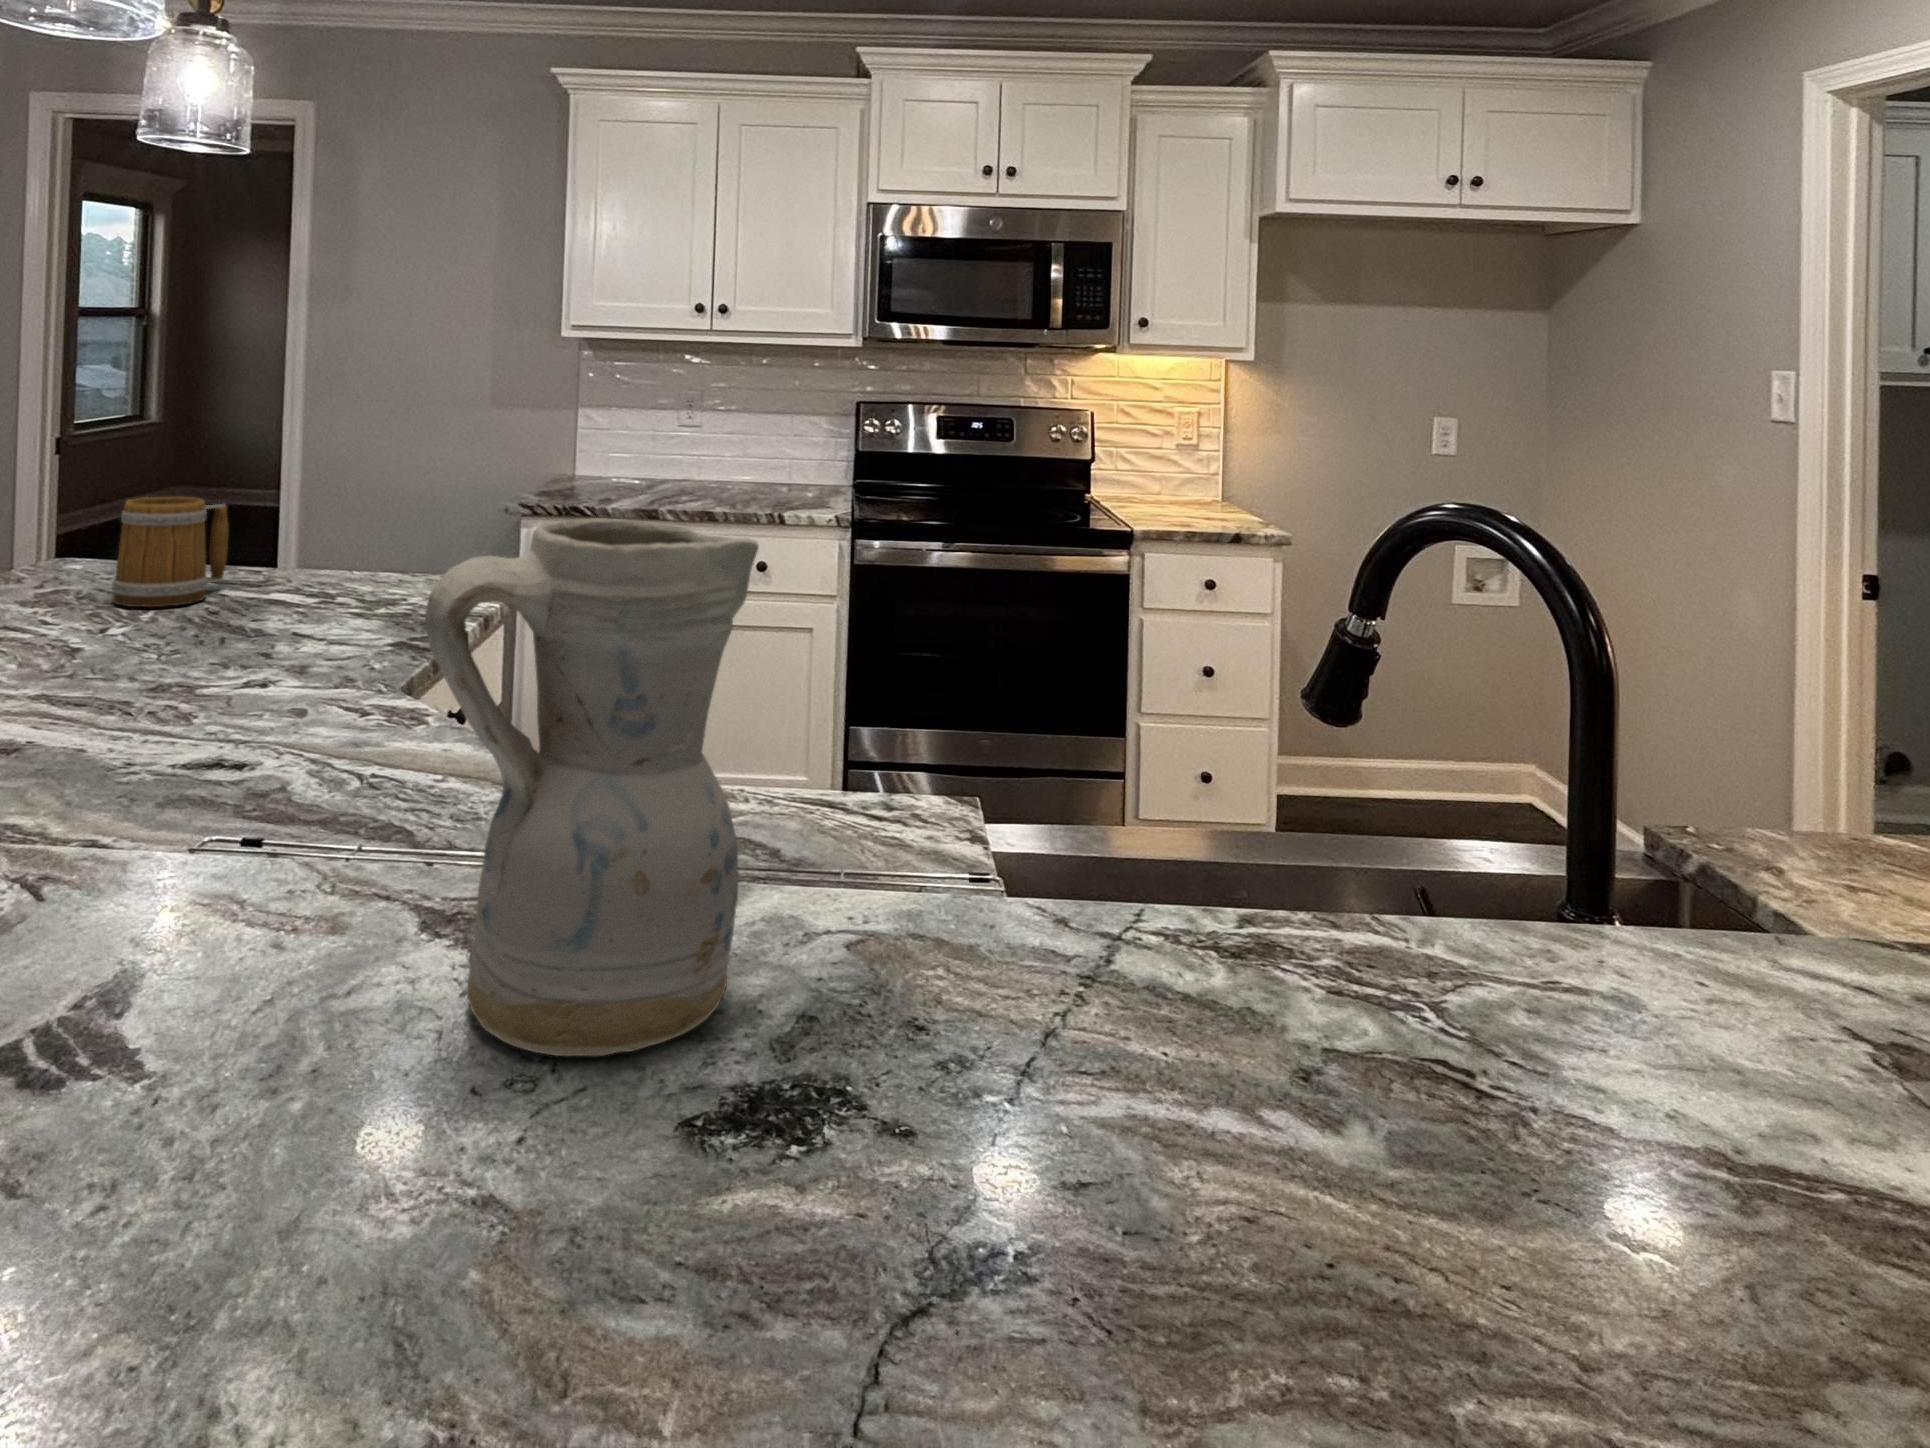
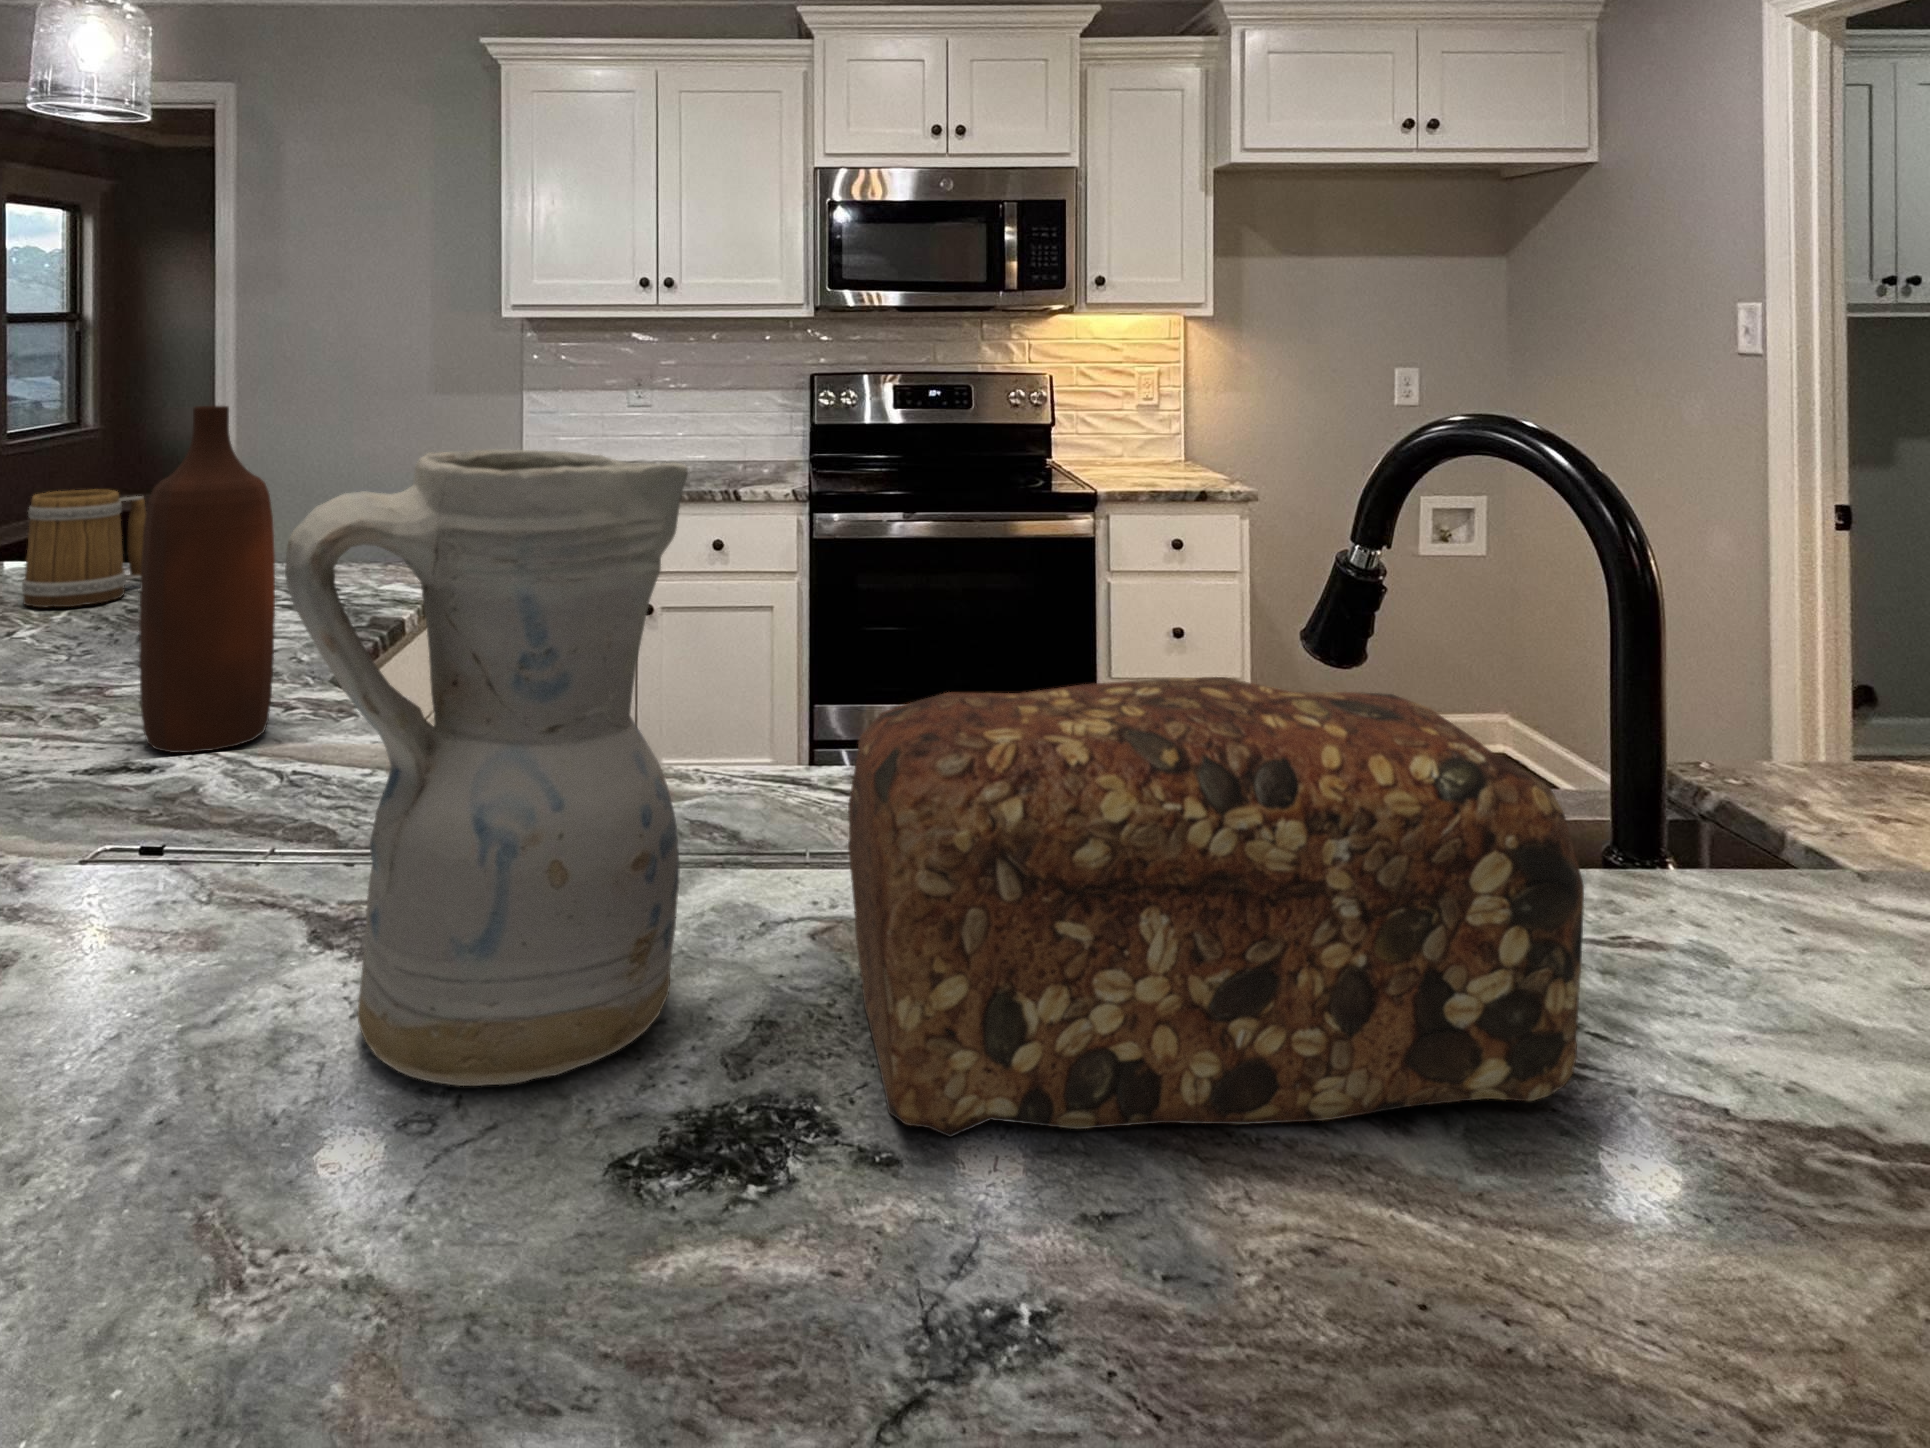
bottle: none [237,435,362,754] -> present [139,406,275,753]
bread loaf: none [882,742,1498,1121] -> present [848,677,1584,1137]

